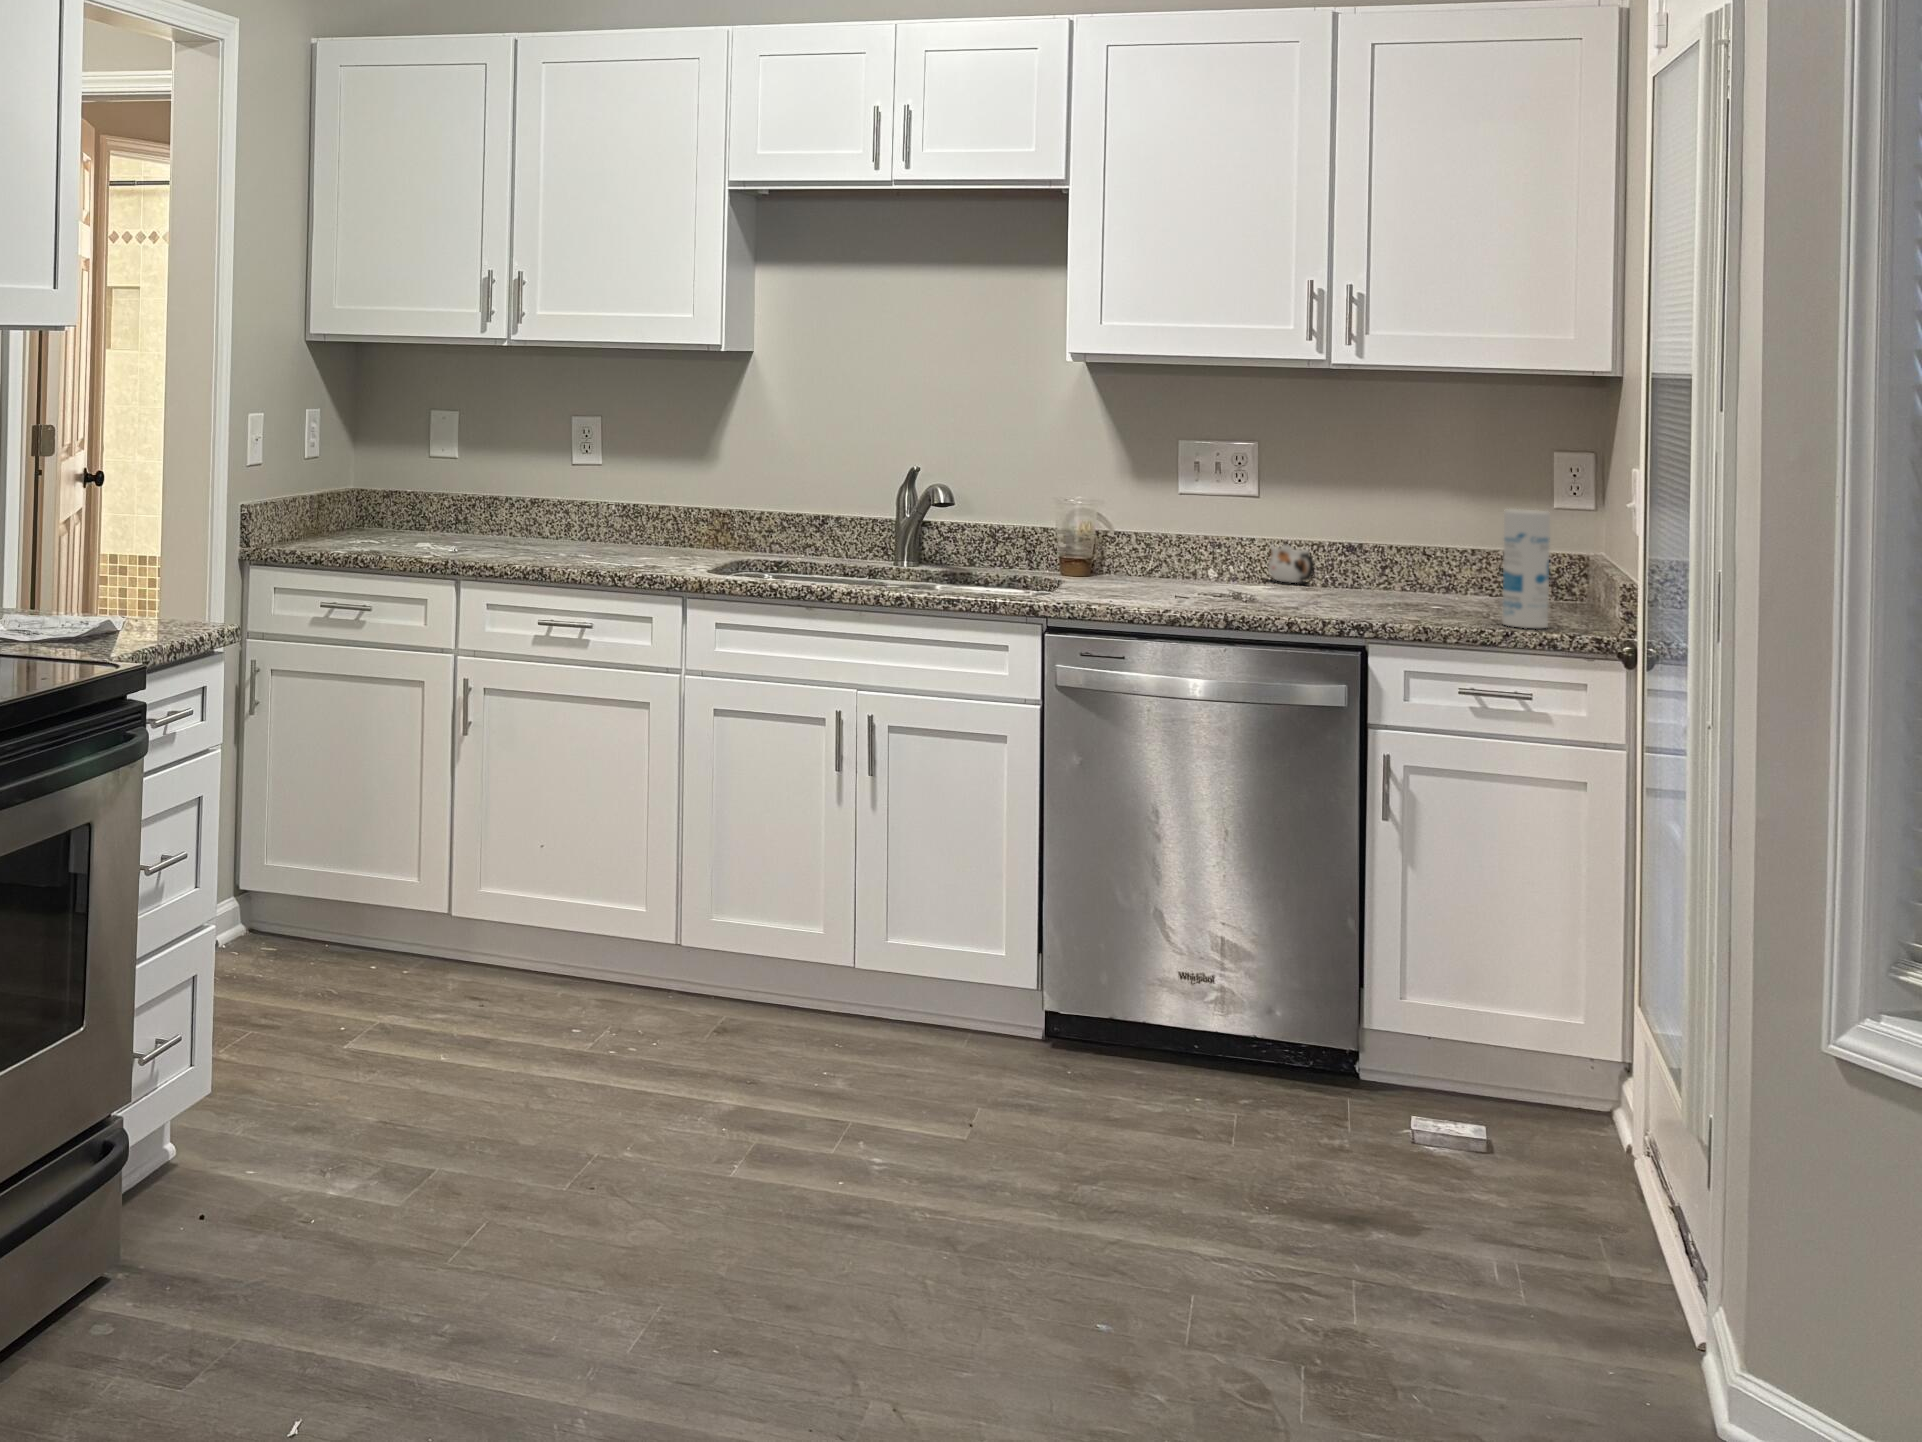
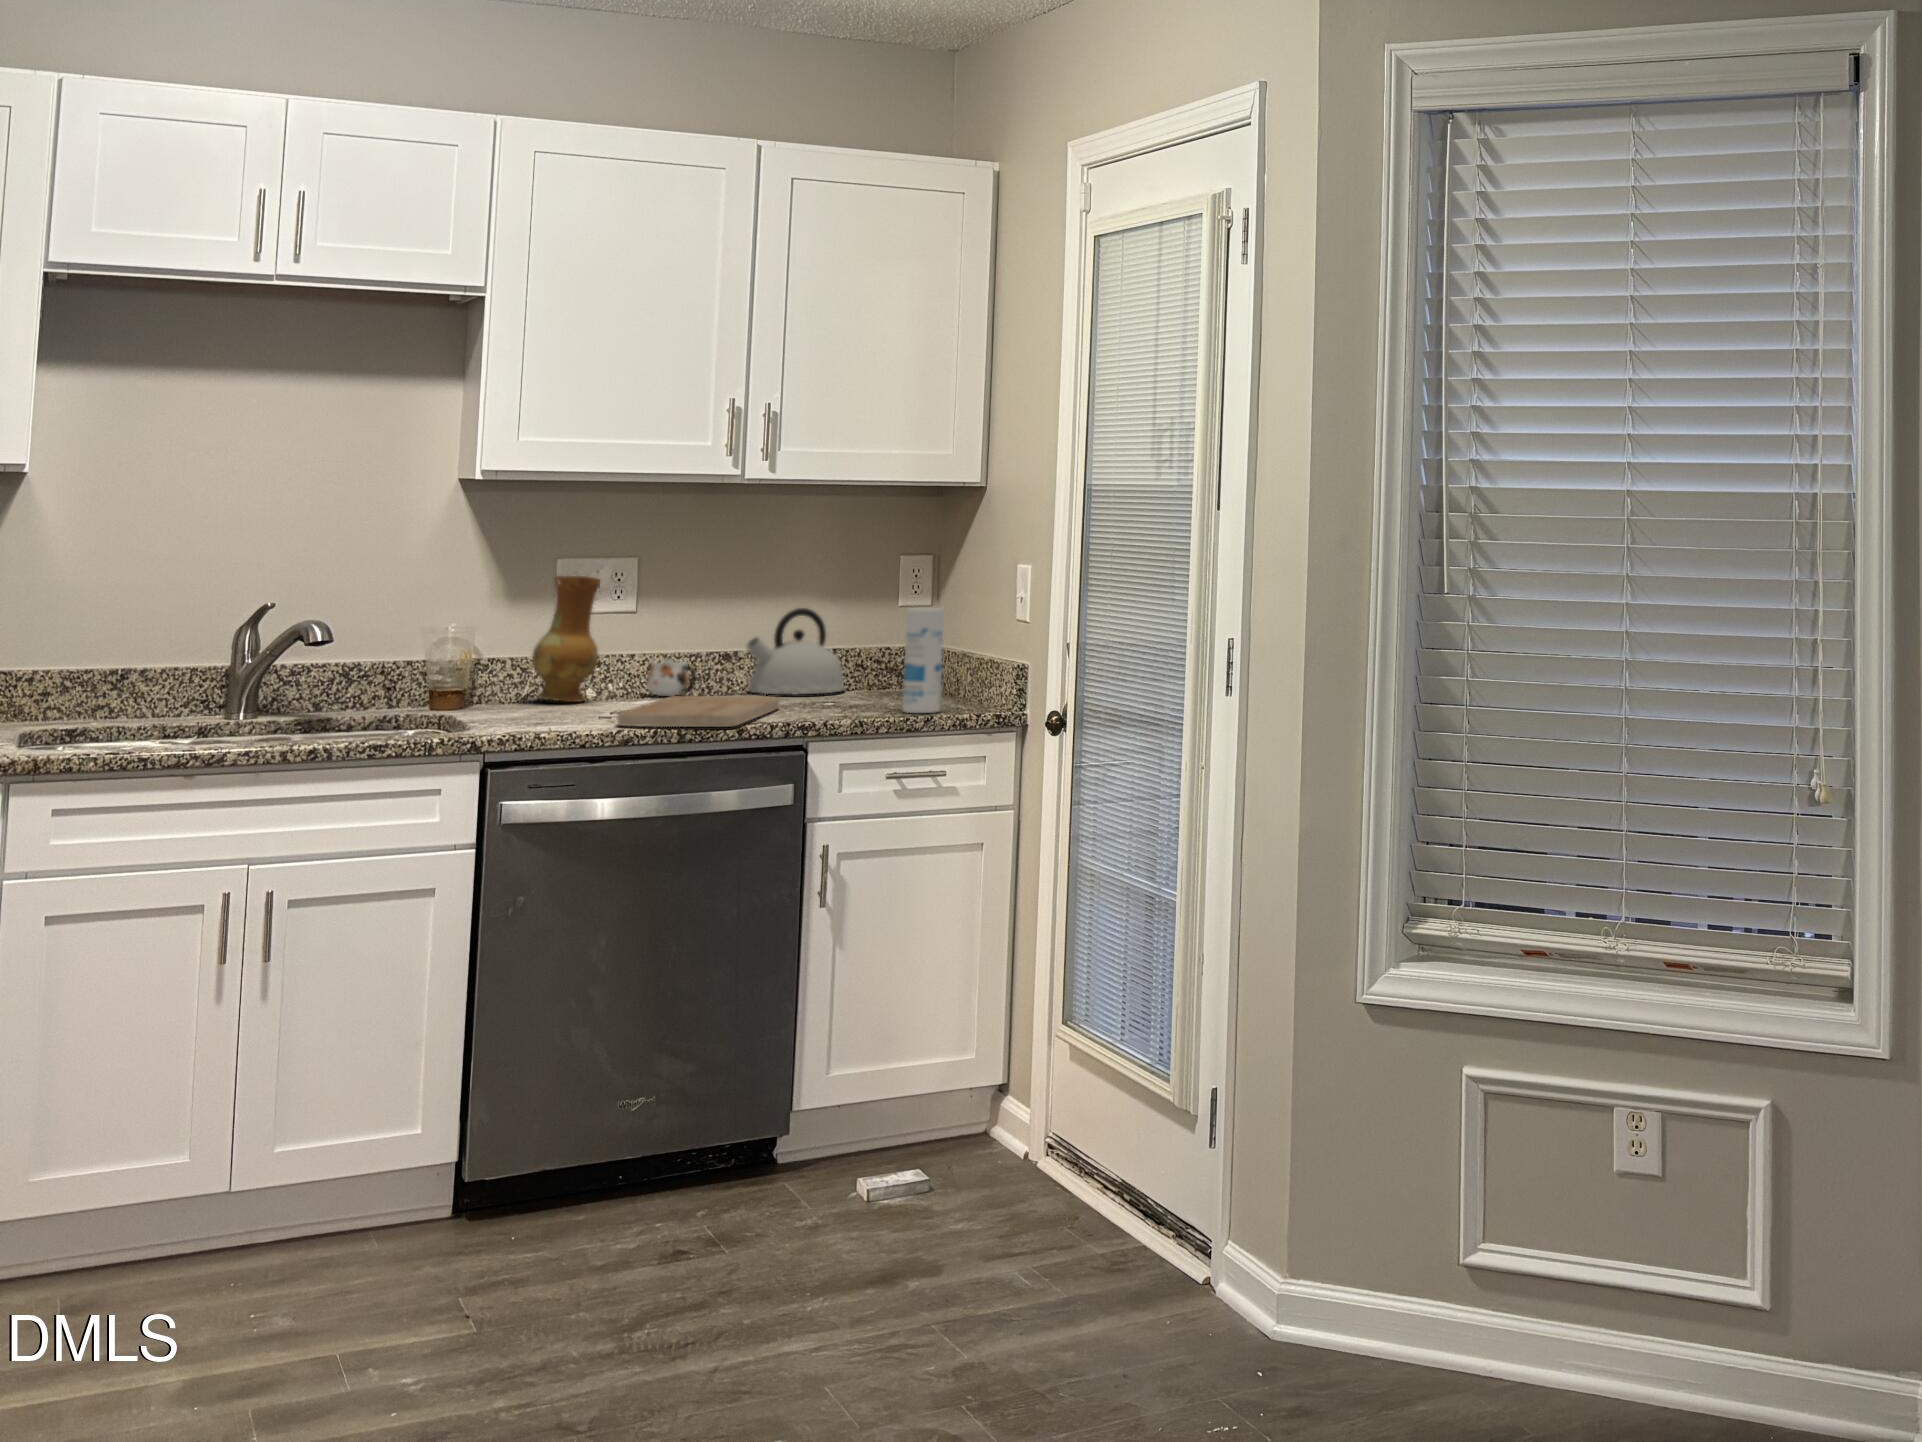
ceramic jug: none [1148,456,1210,580] -> present [532,576,600,702]
kettle: none [1370,502,1490,596] -> present [746,608,845,694]
cutting board: none [1175,583,1372,618] -> present [617,696,780,727]

